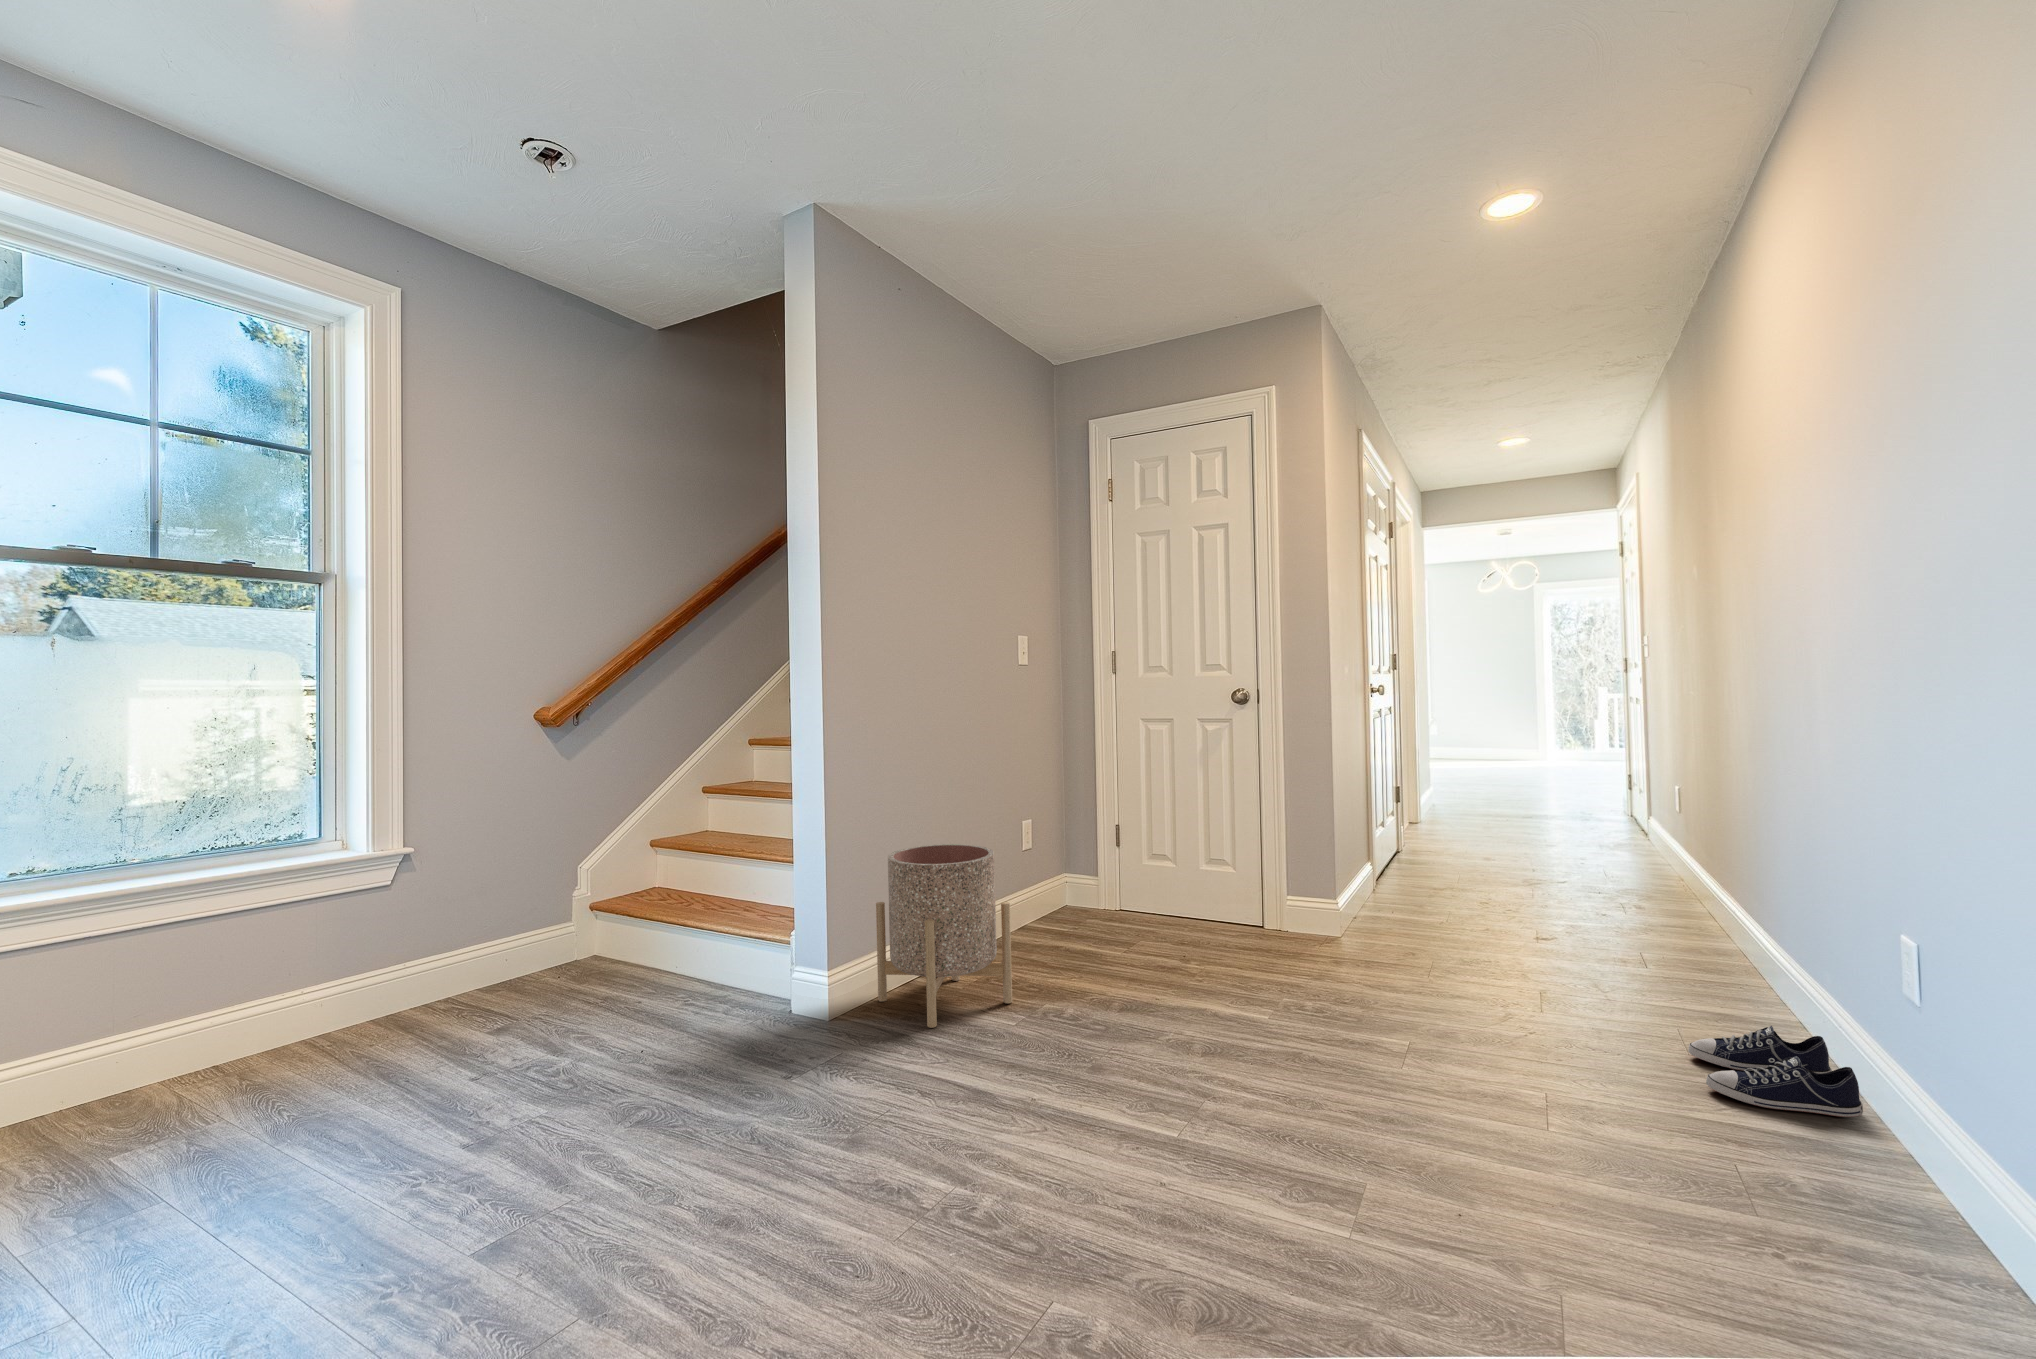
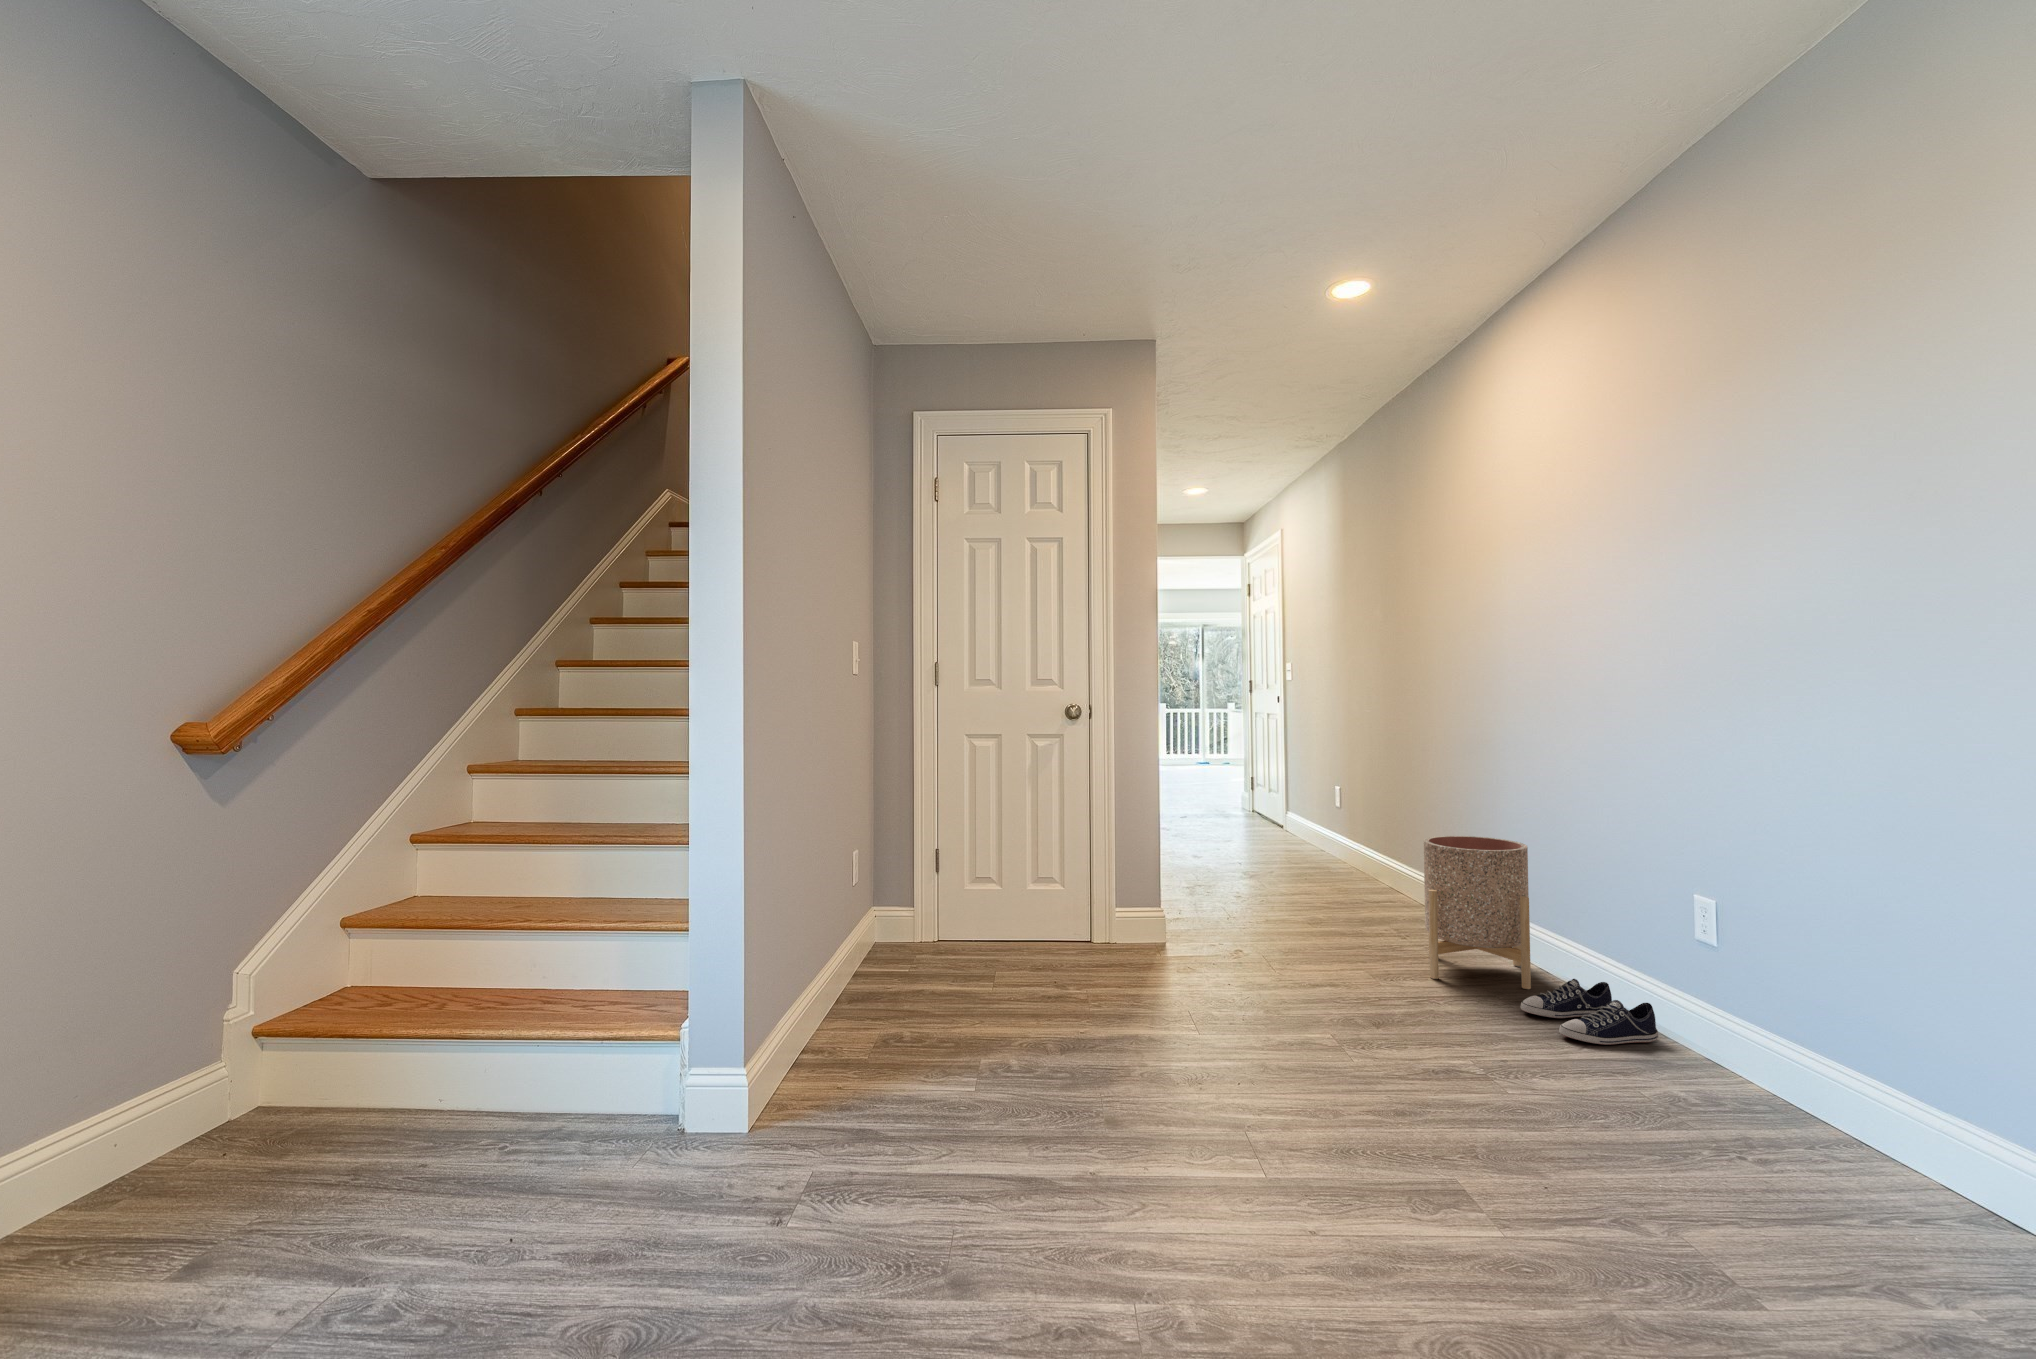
planter: present [876,844,1012,1028] -> present [1424,836,1531,989]

